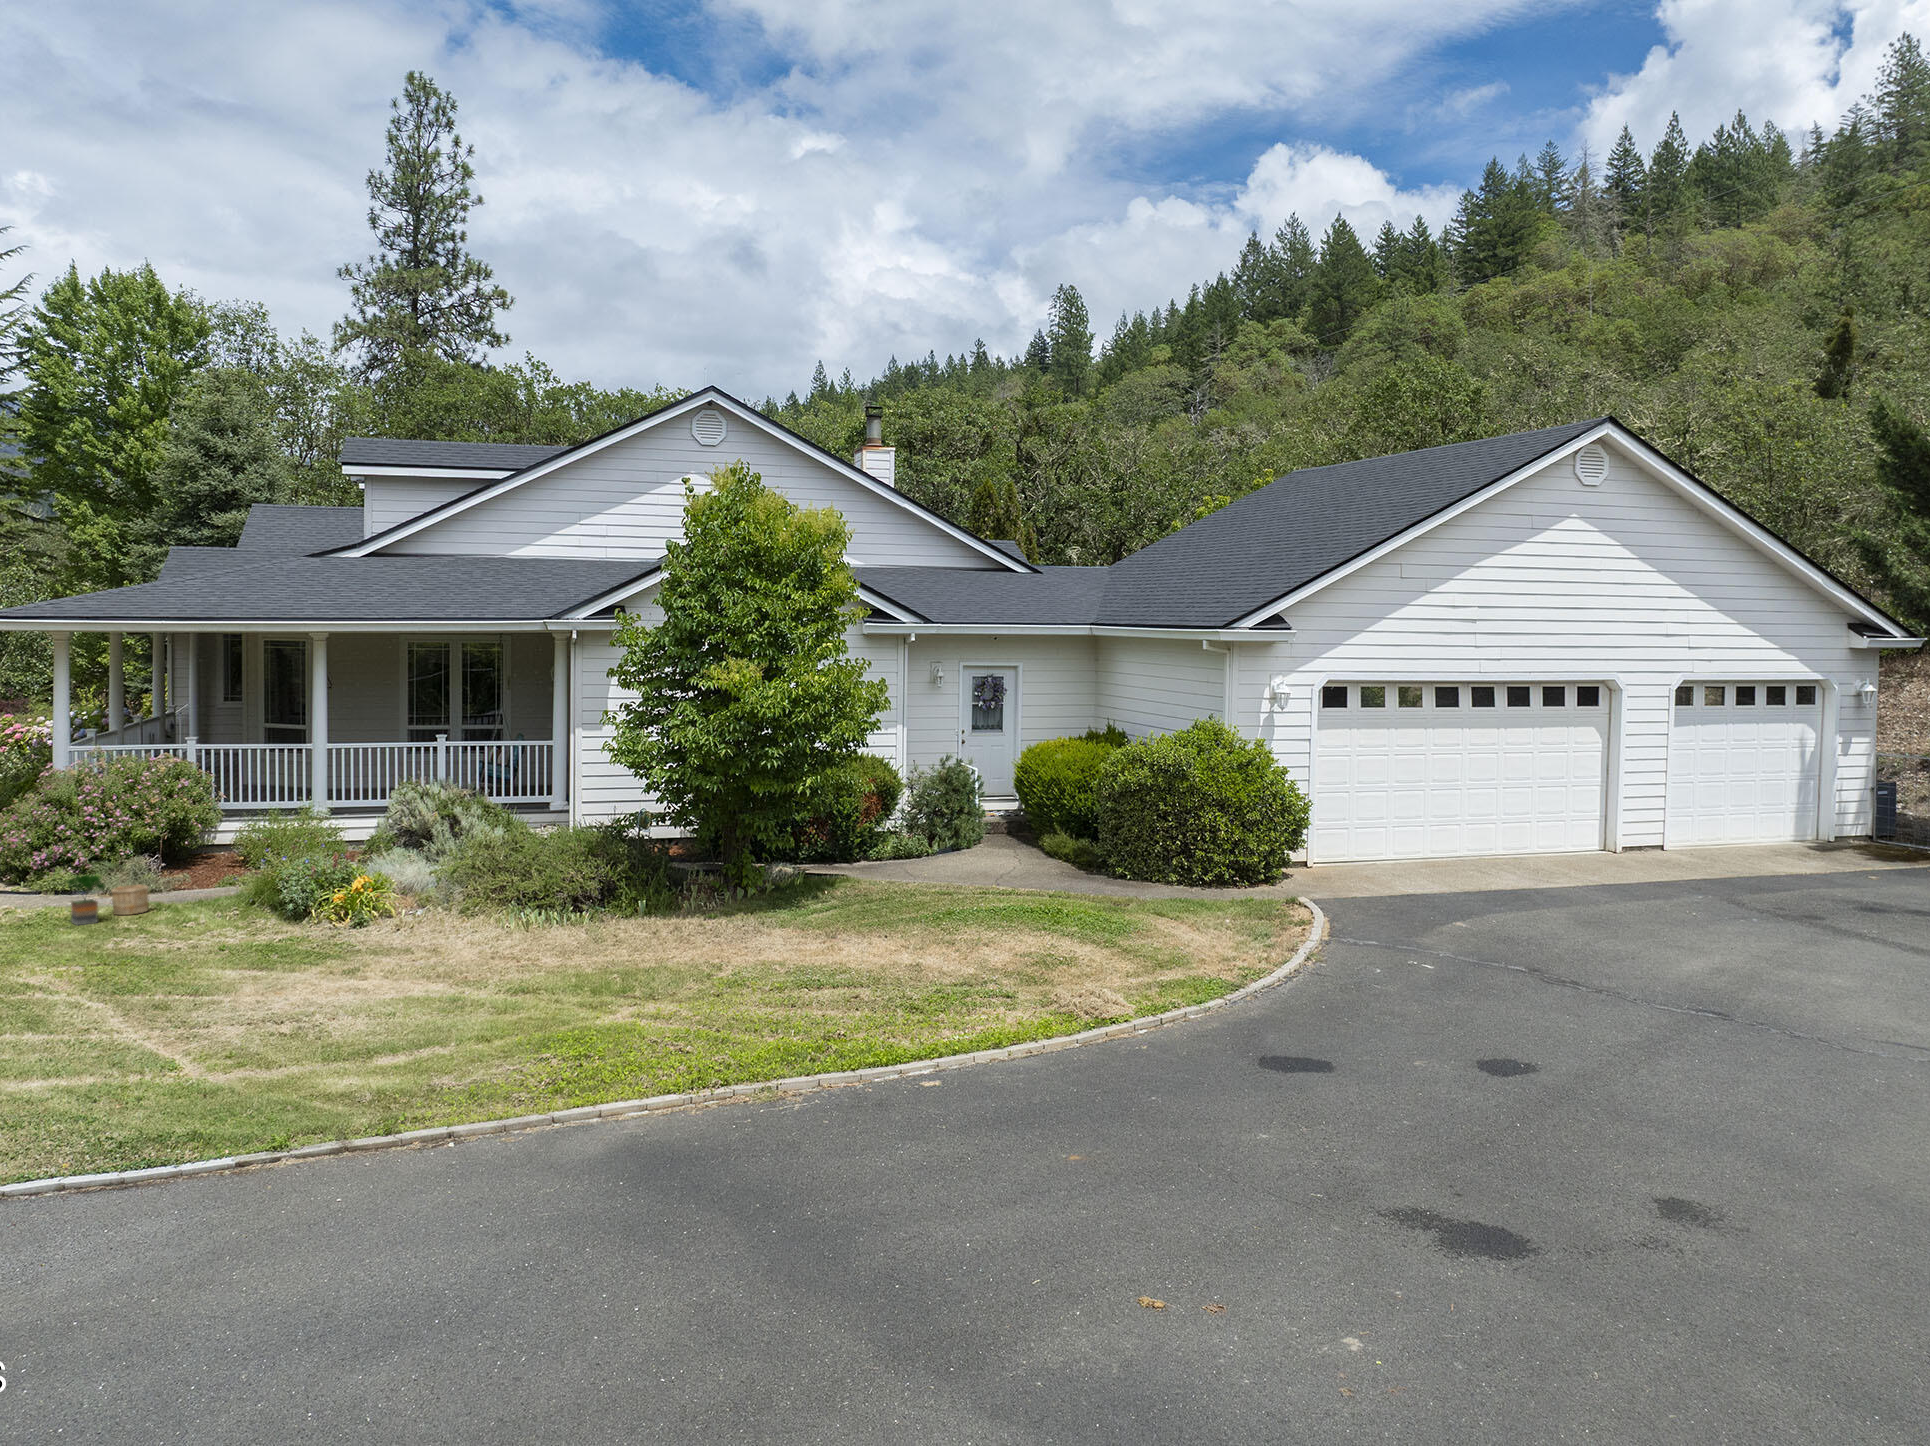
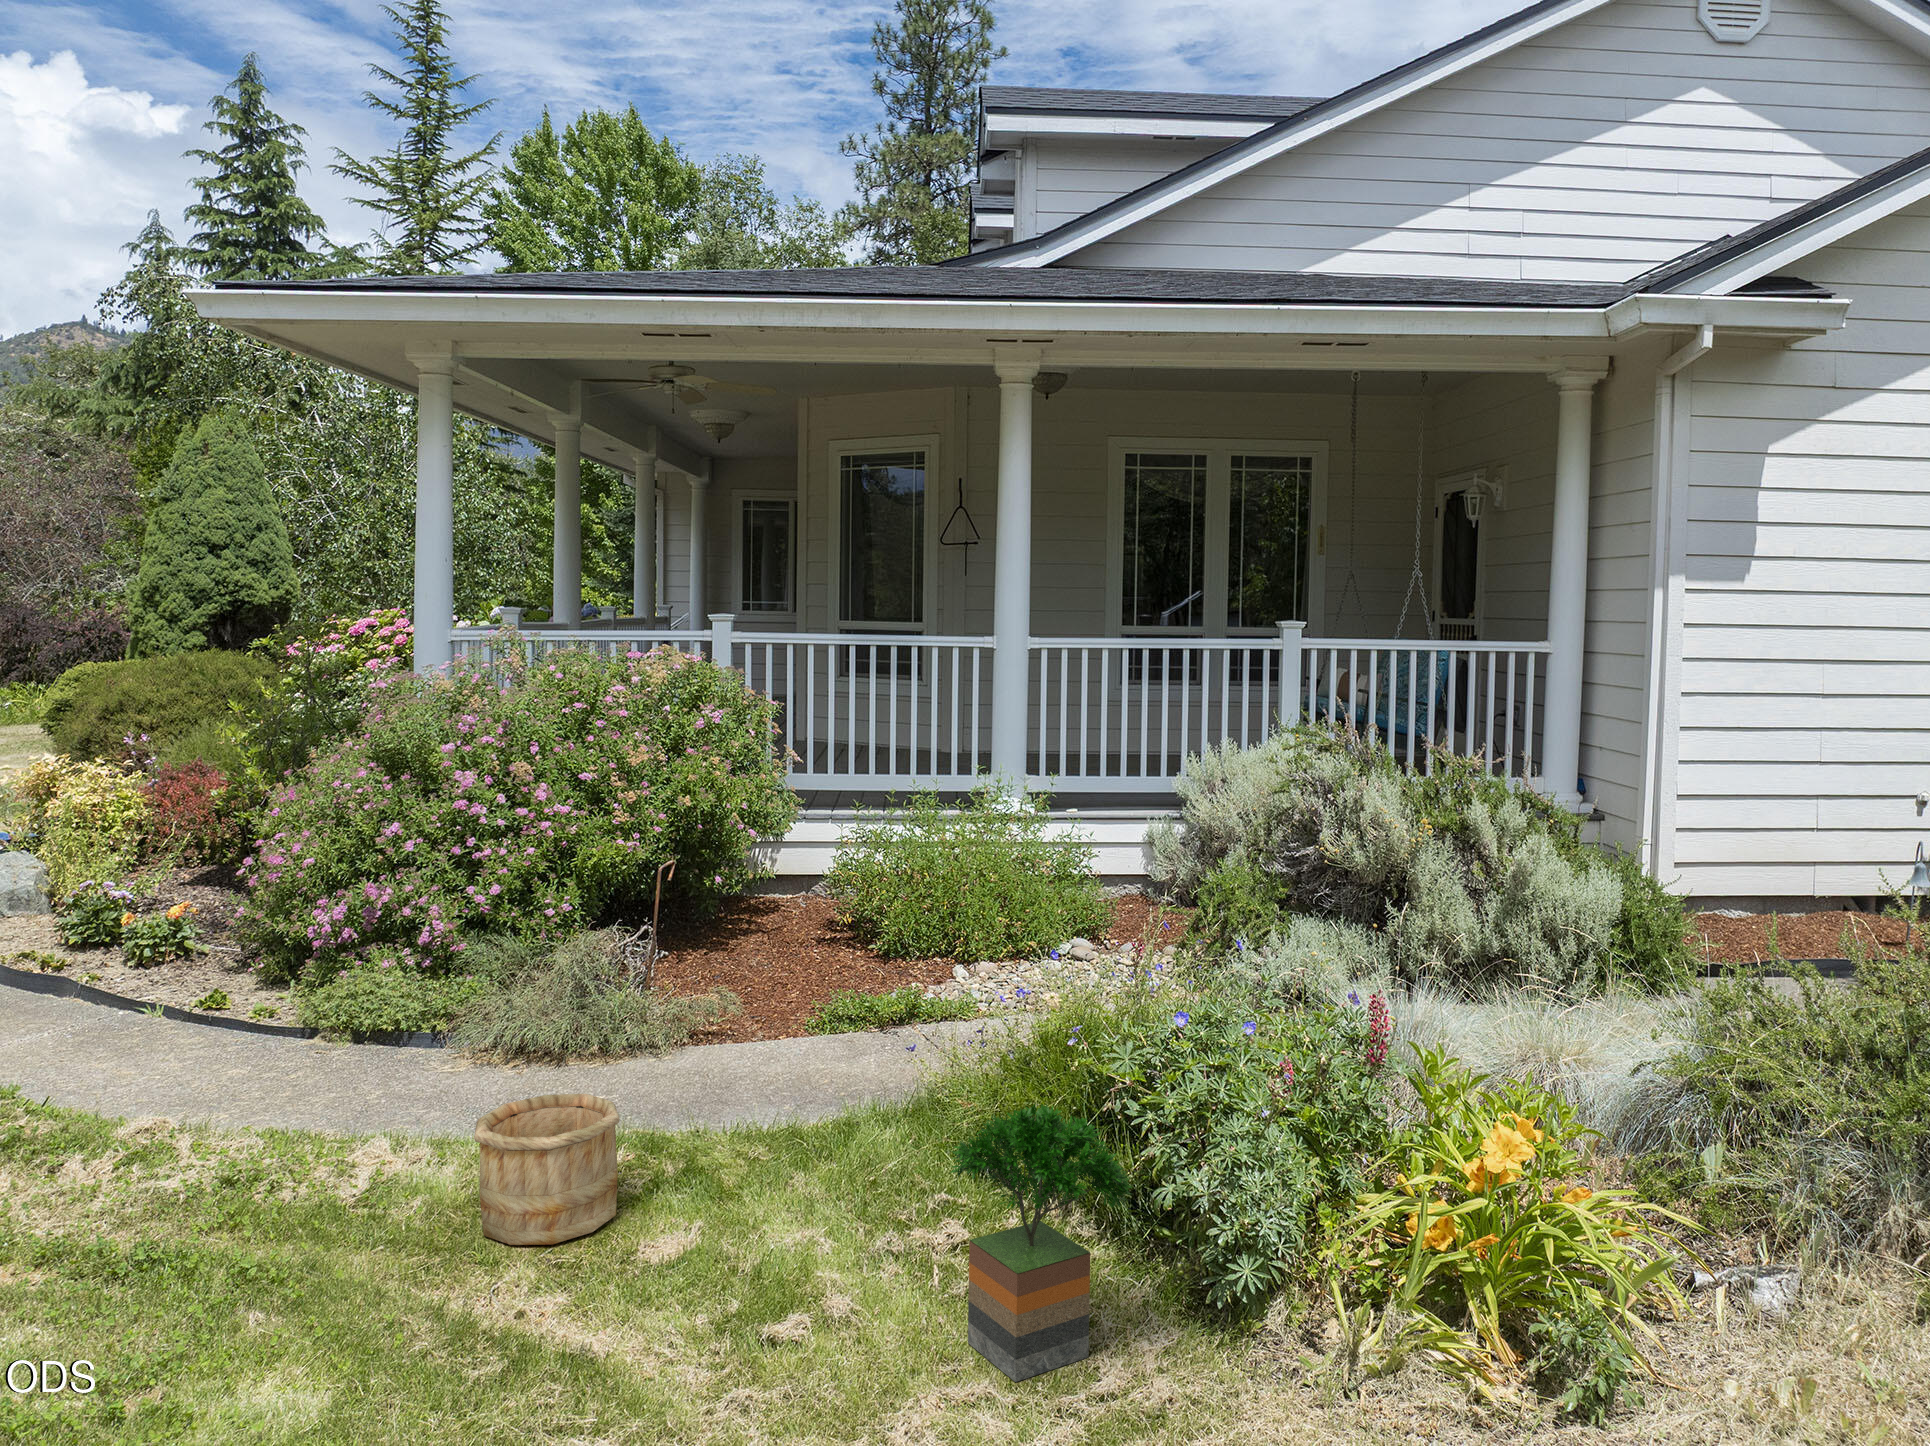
potted tree: present [68,875,106,925] -> present [950,1104,1132,1382]

